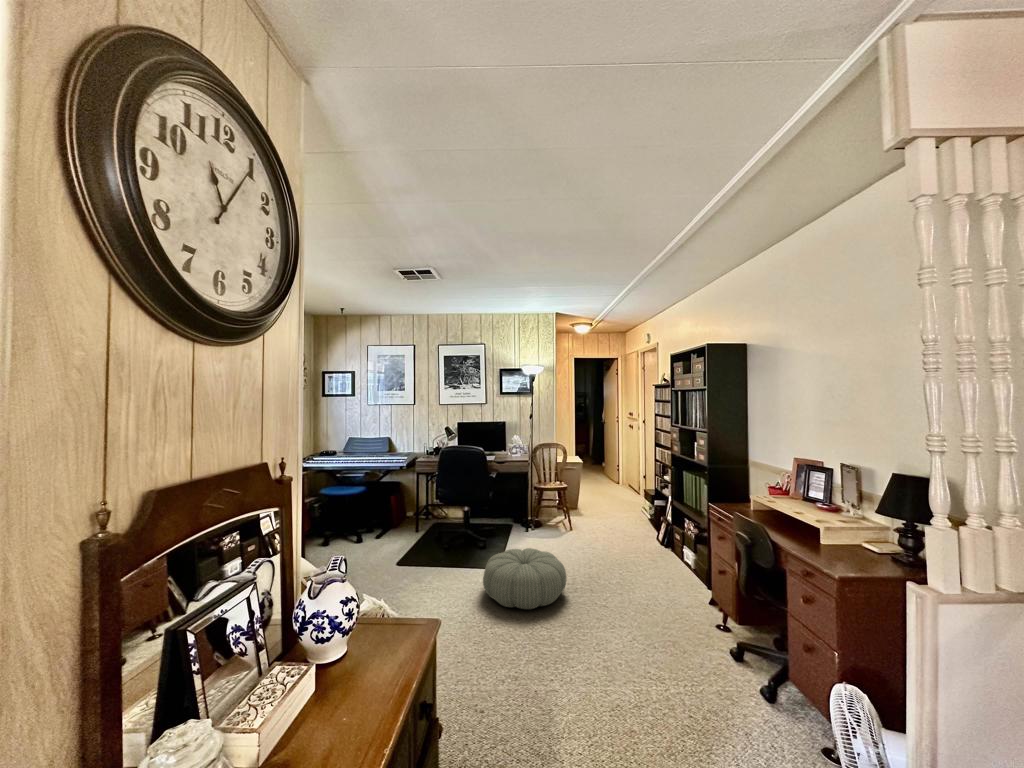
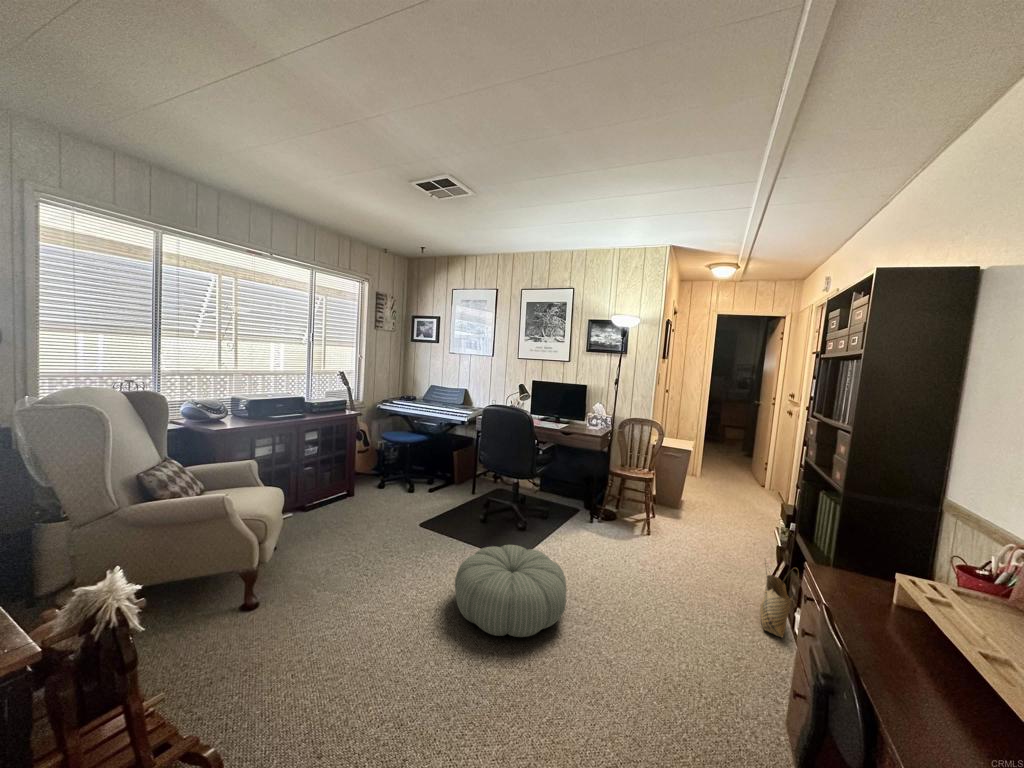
woven basket: none [661,519,682,564] -> present [760,563,797,637]

